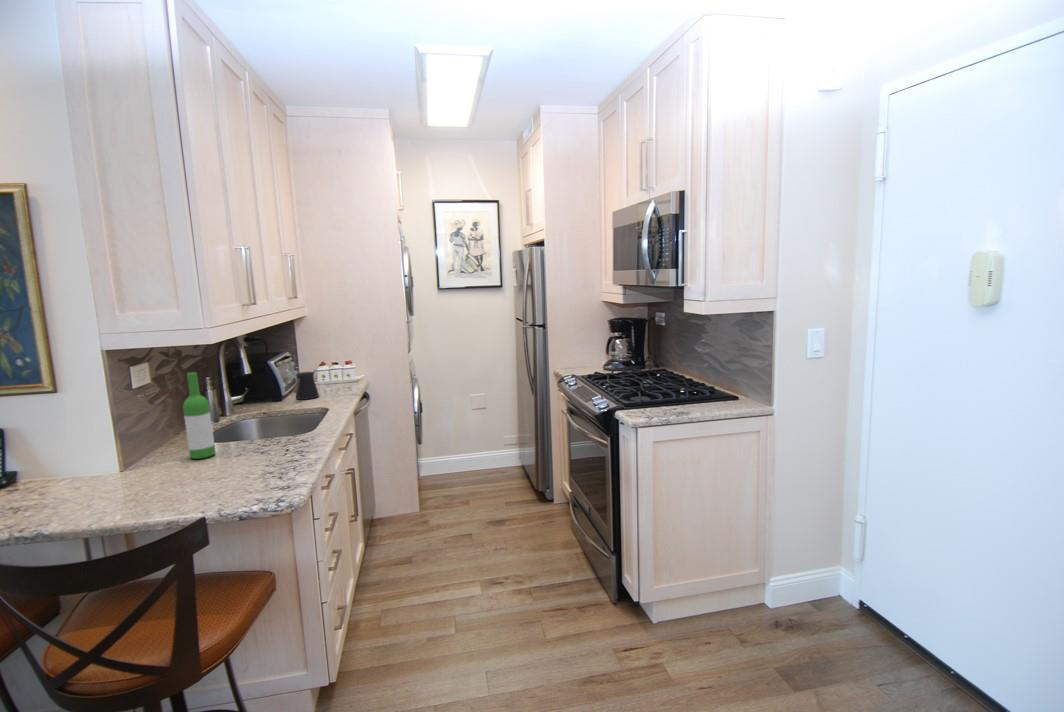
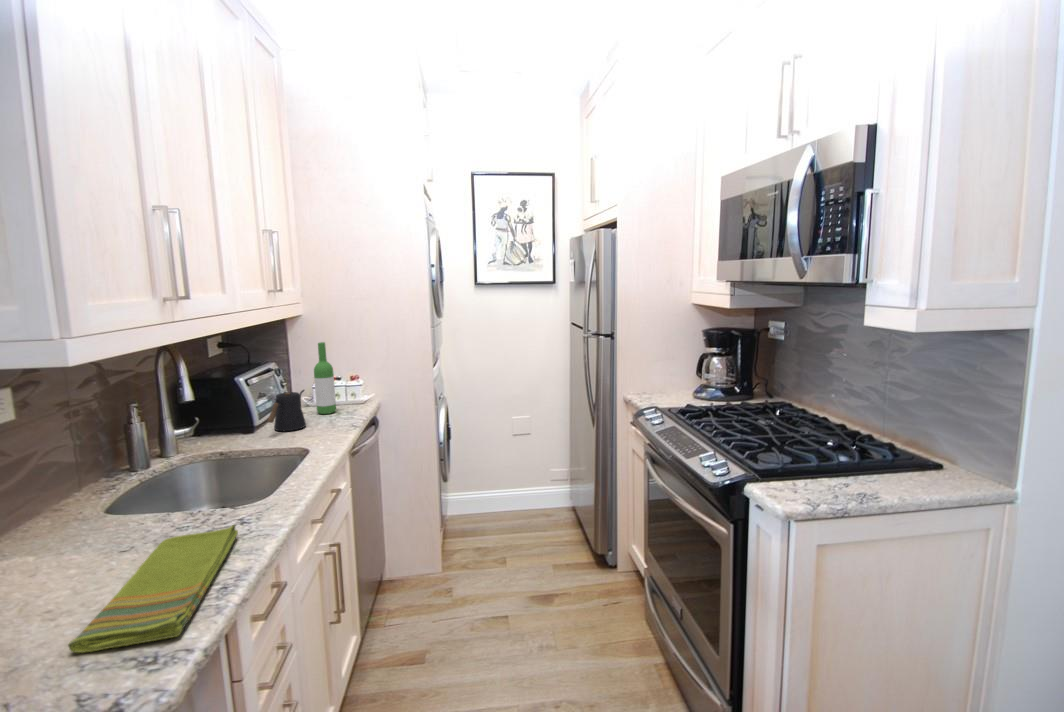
wine bottle: present [183,372,215,459] -> present [314,342,336,414]
dish towel: none [237,440,302,488] -> present [68,525,238,653]

